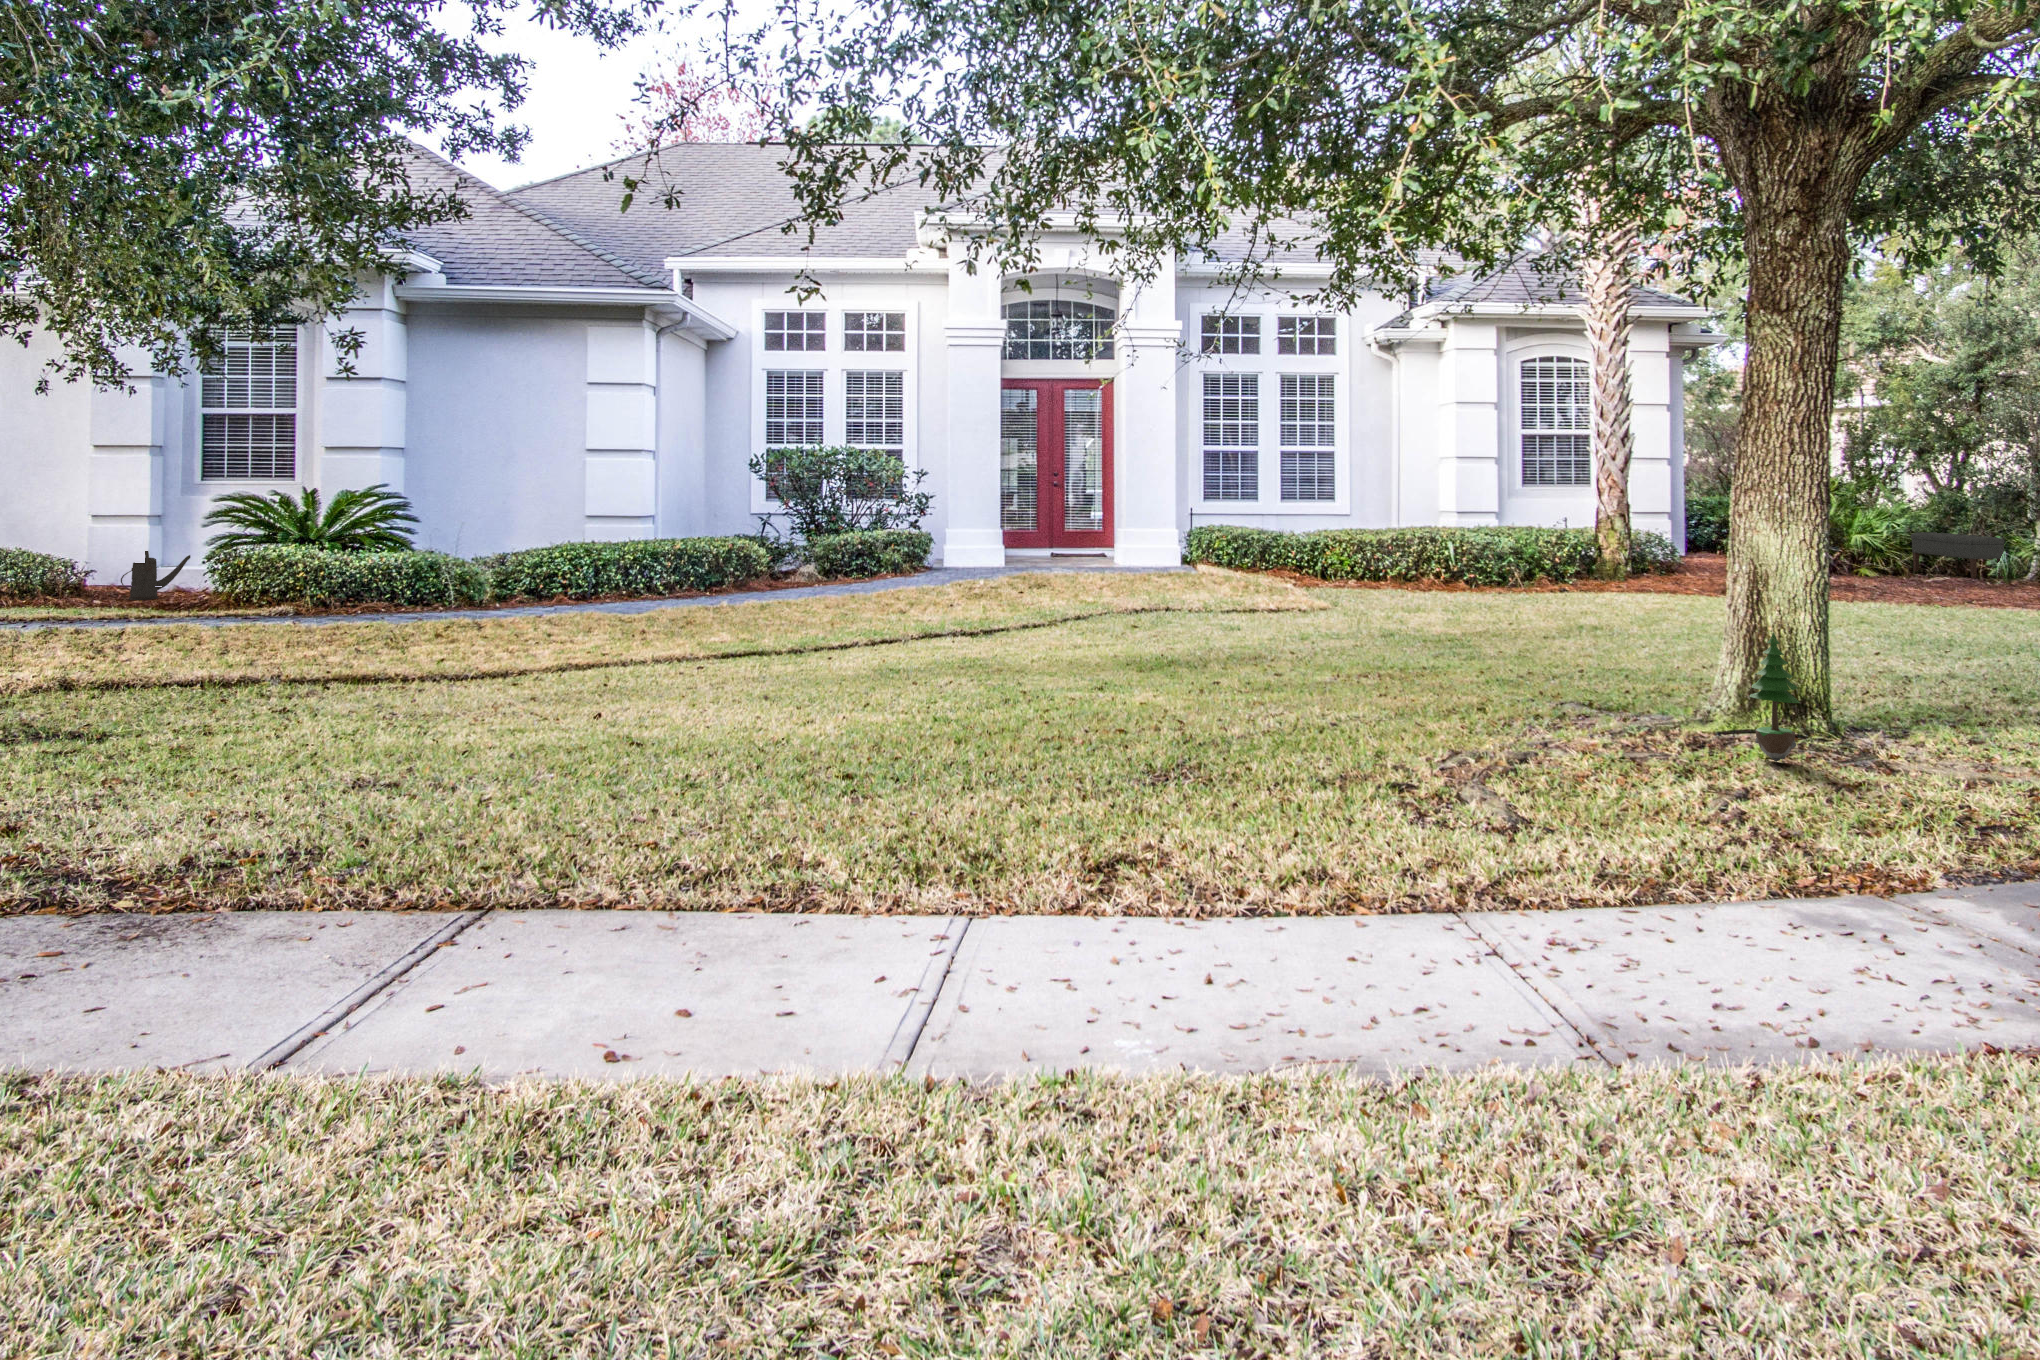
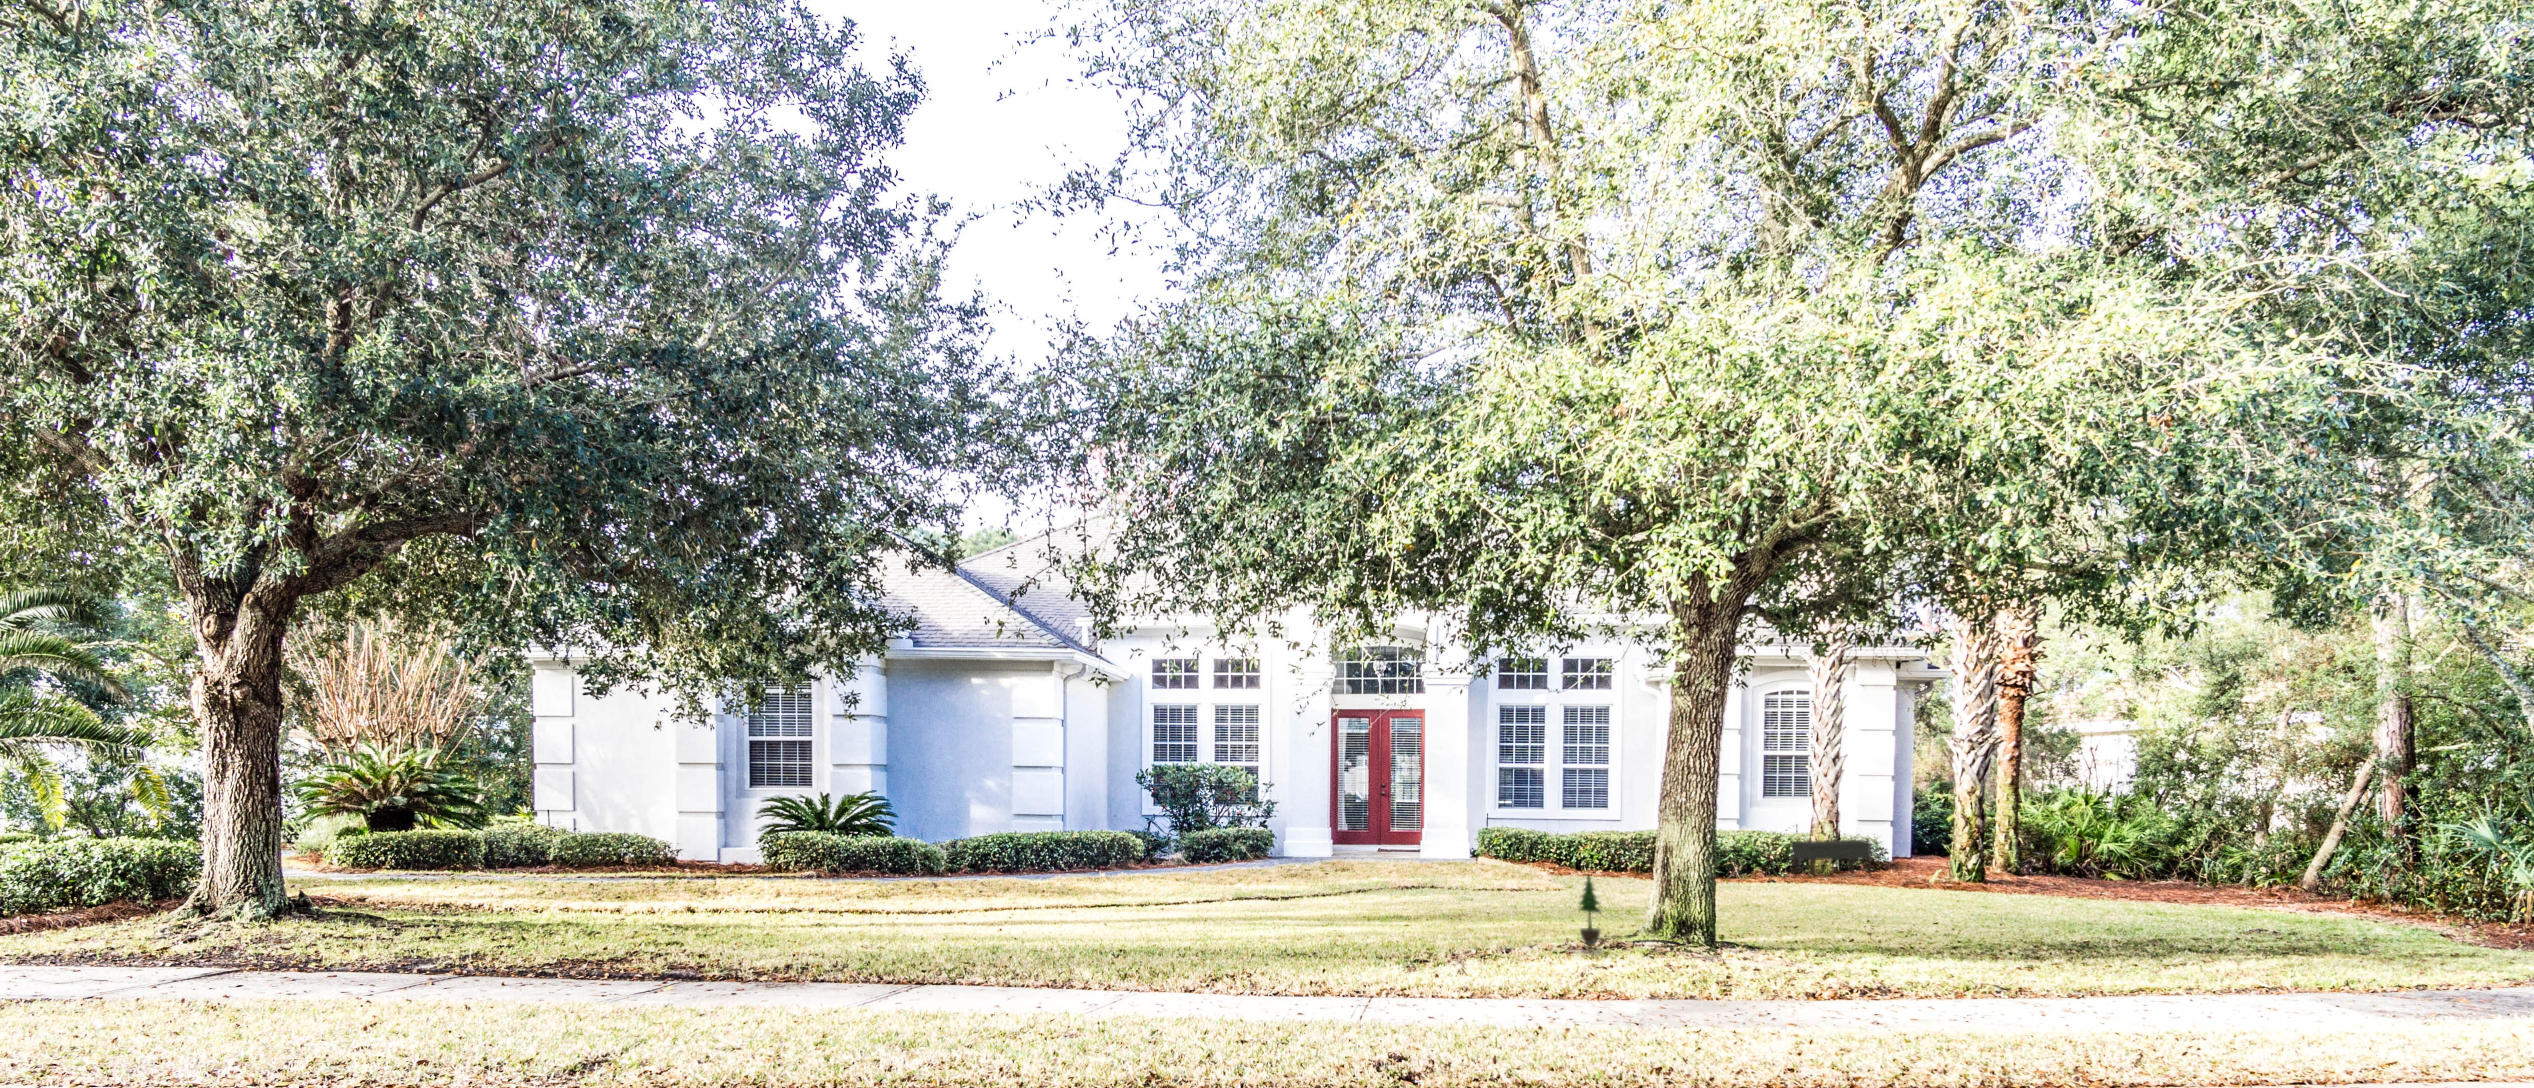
bench: present [1910,532,2005,579] -> present [1791,840,1871,877]
watering can: present [121,551,190,600] -> none [702,834,746,870]

